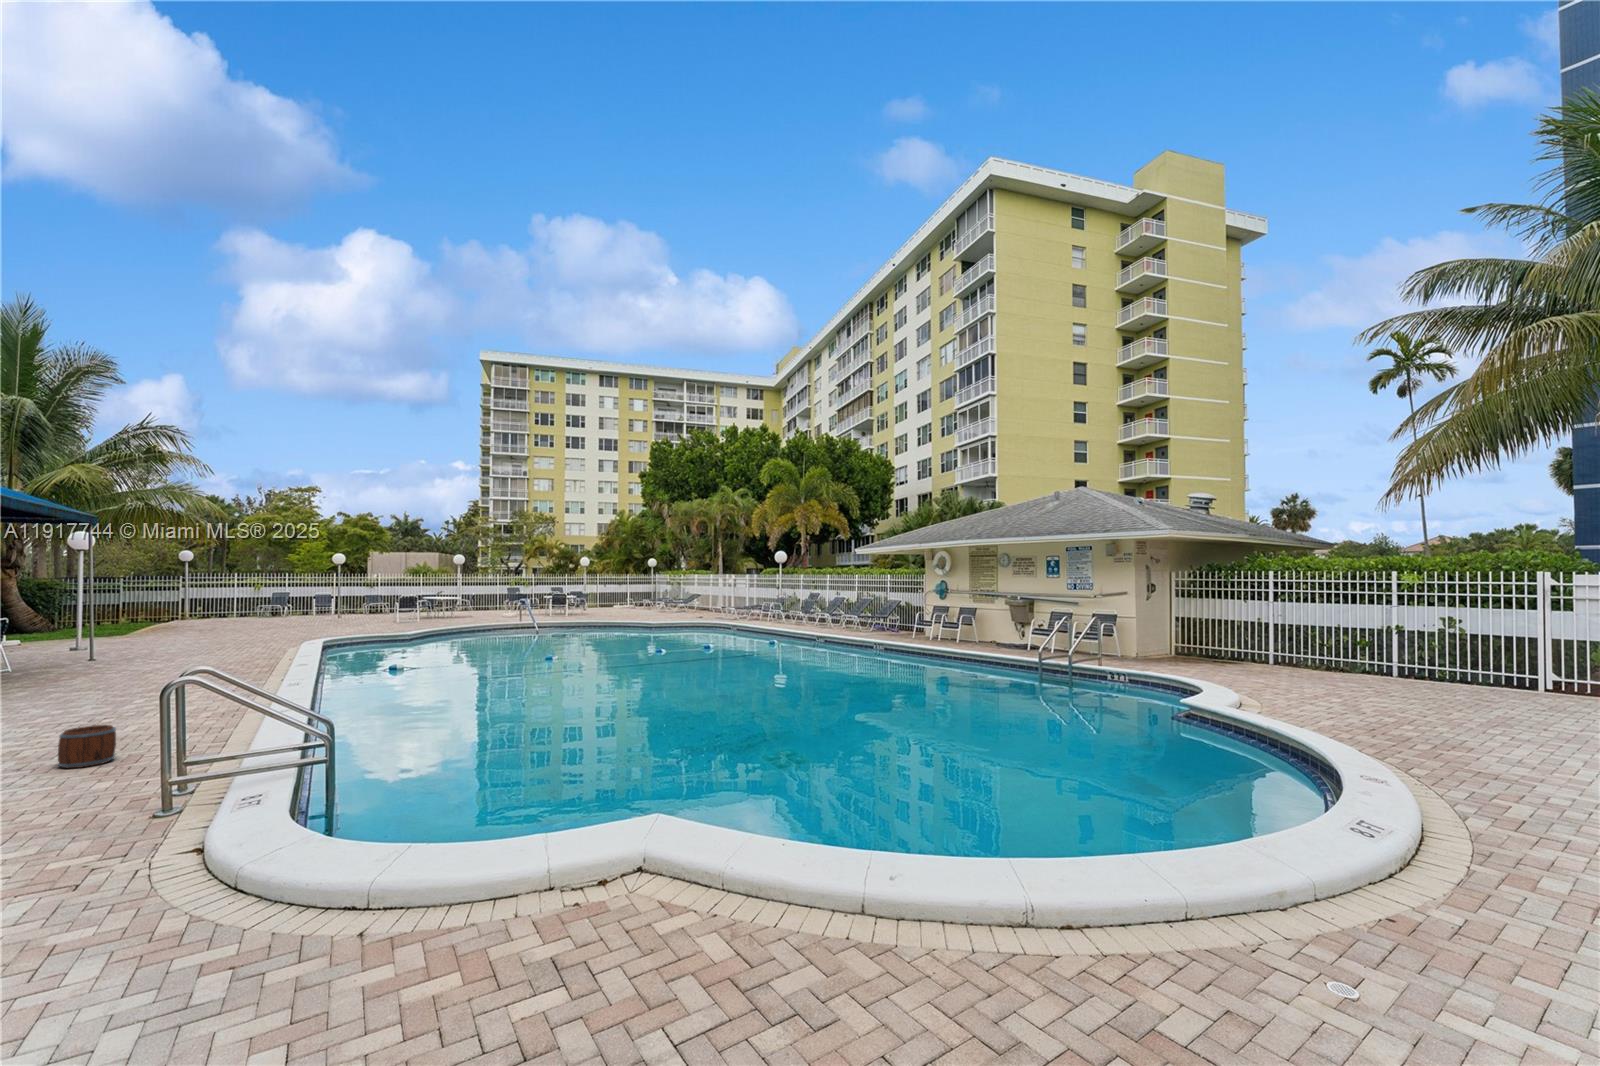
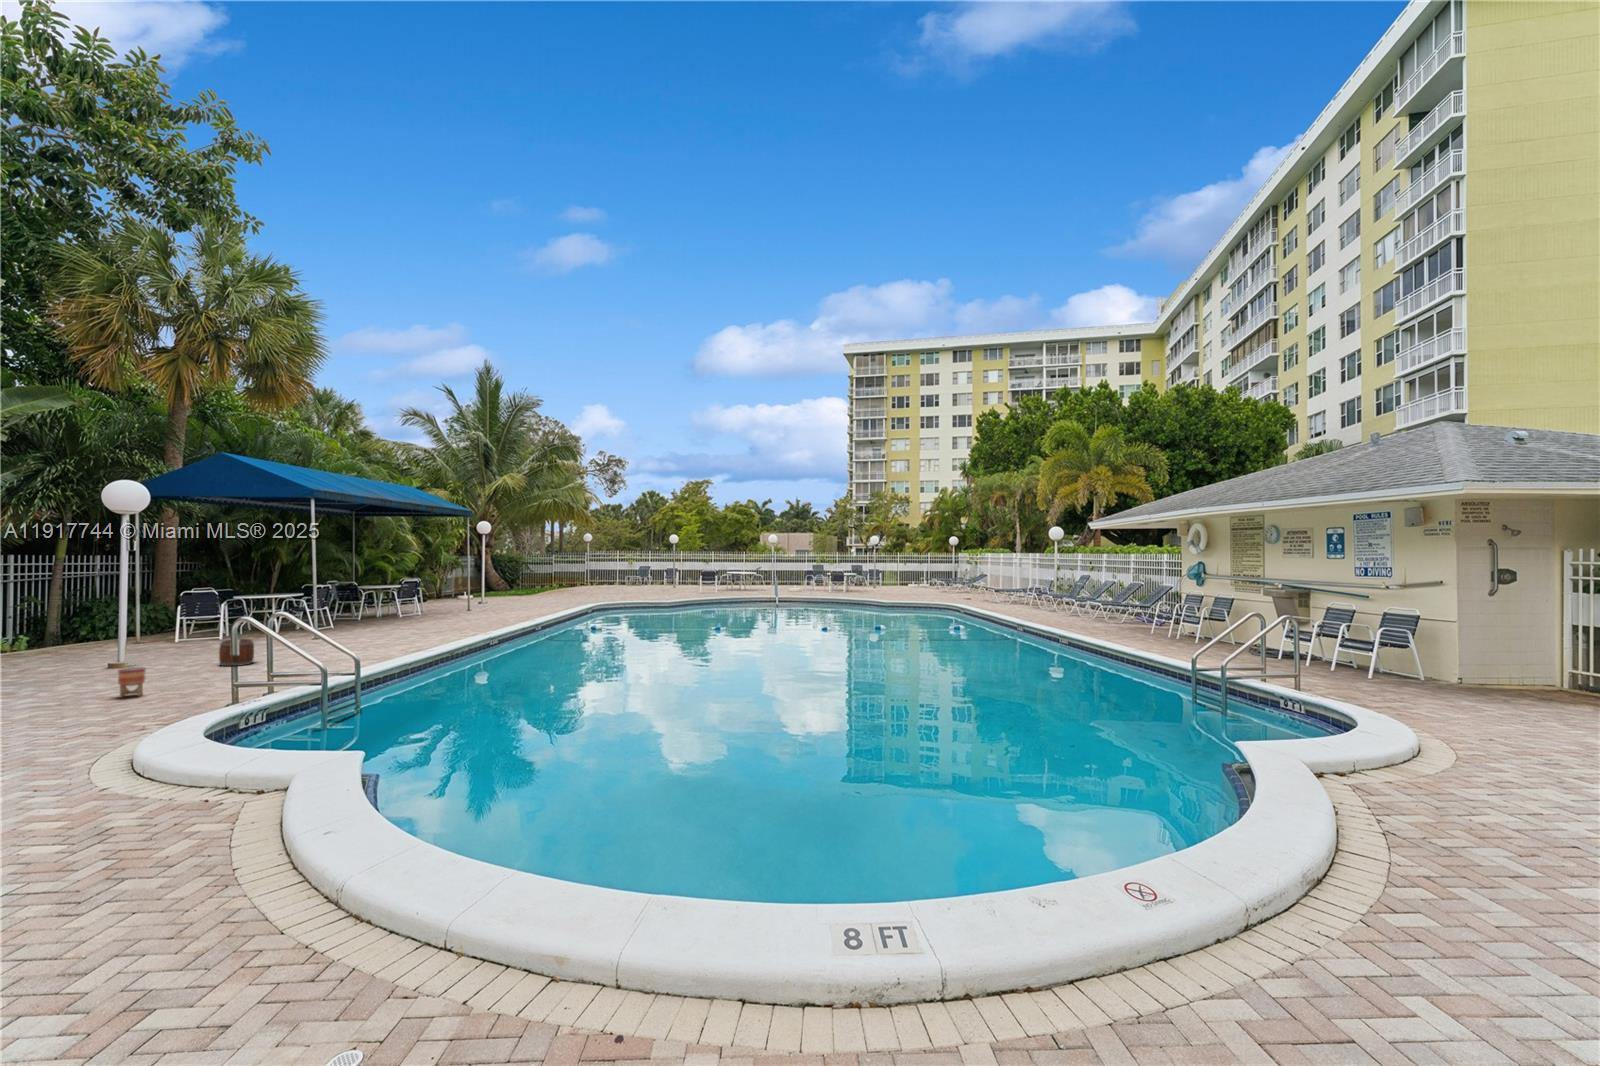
planter: none [80,772,123,823] -> present [118,667,146,698]

